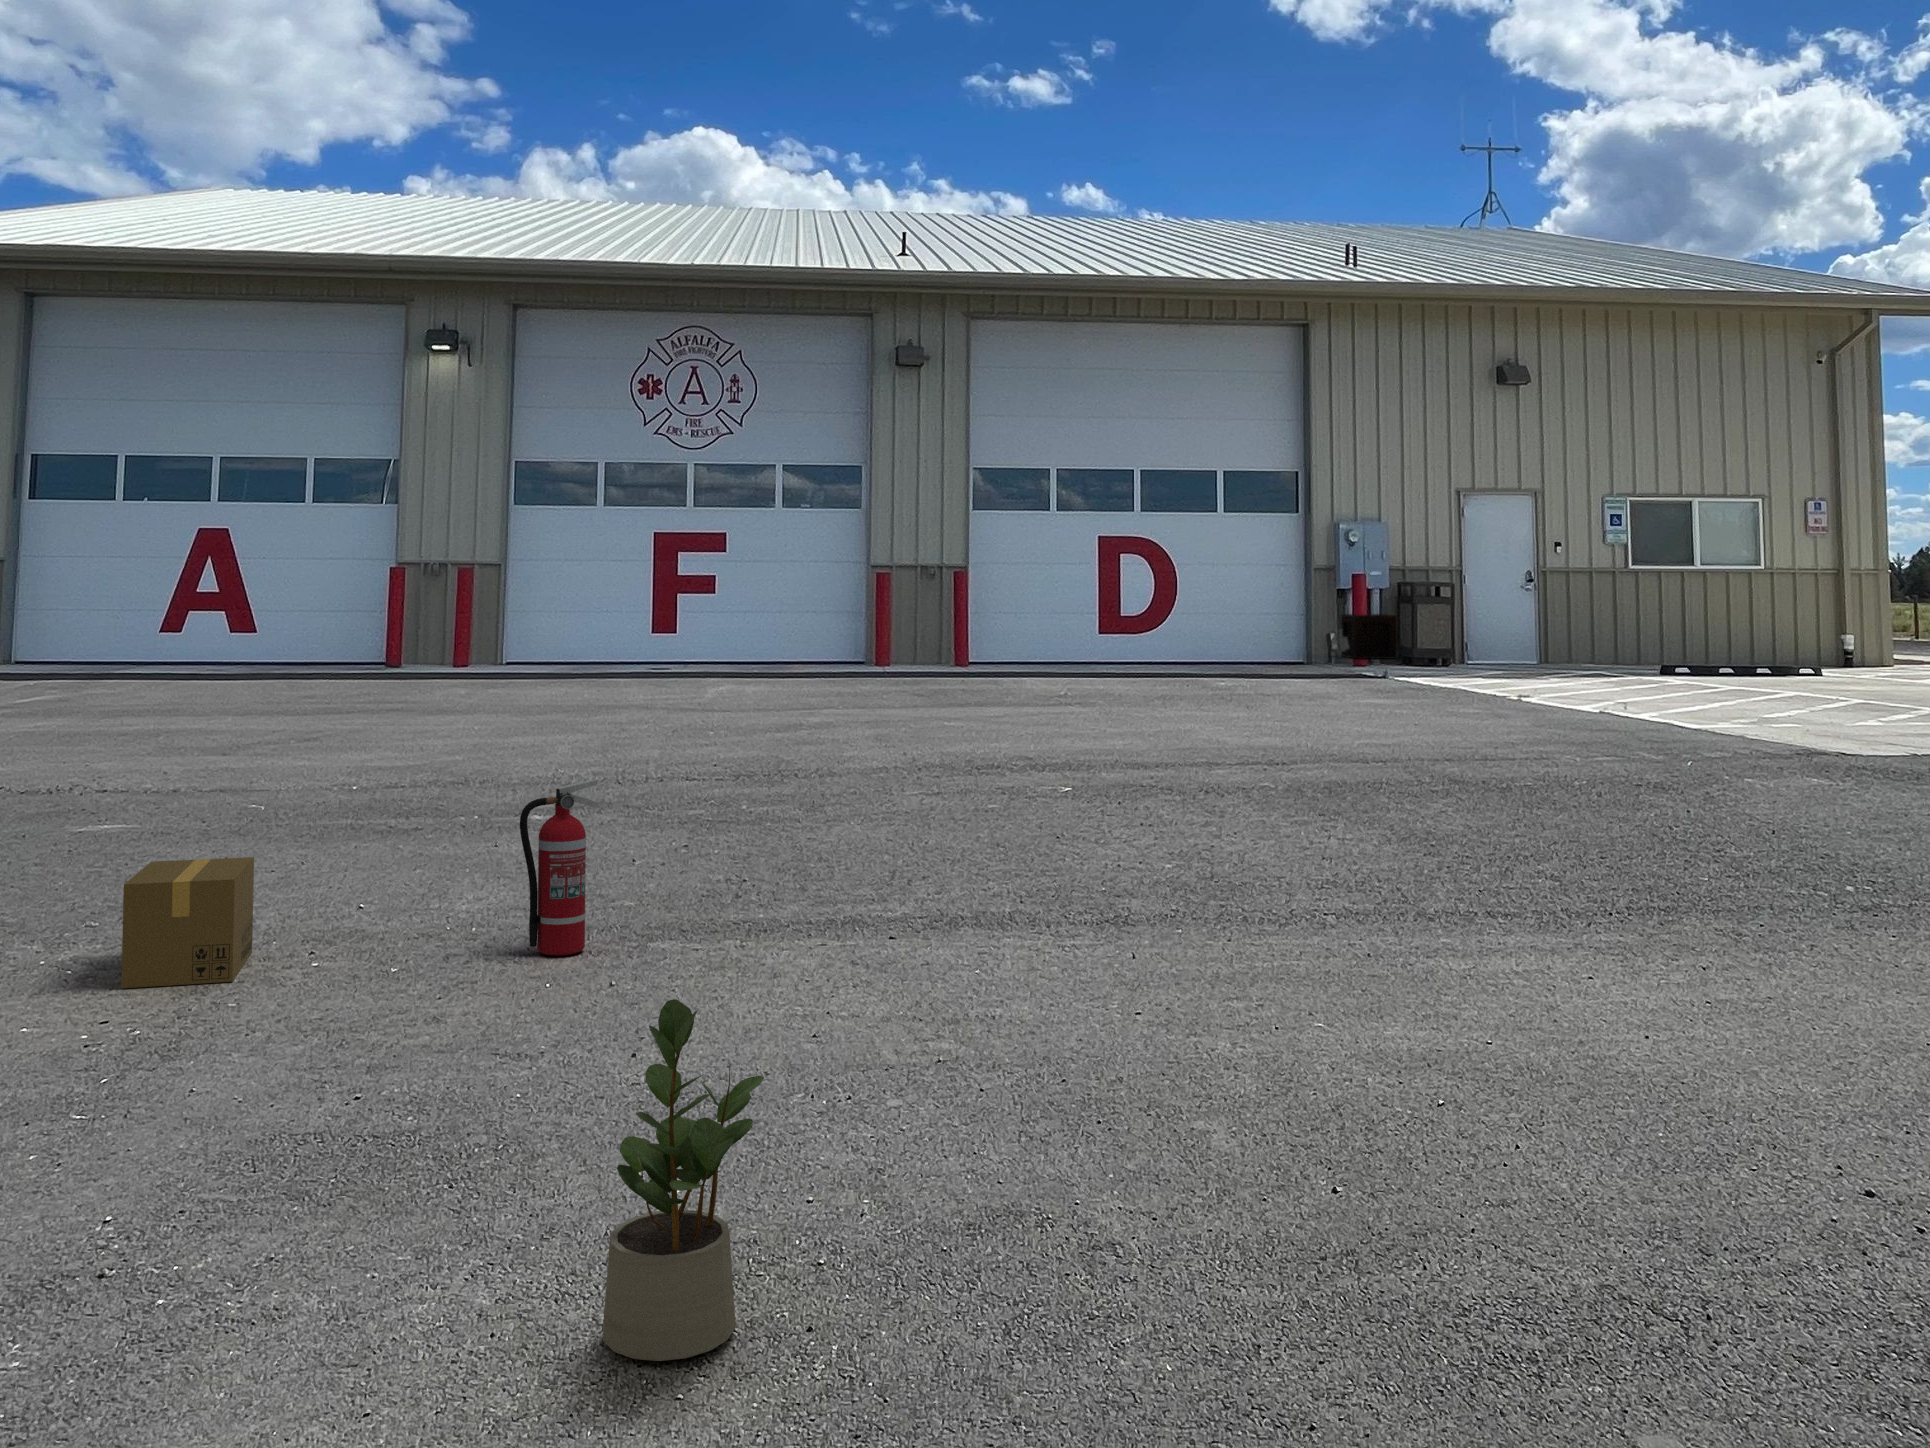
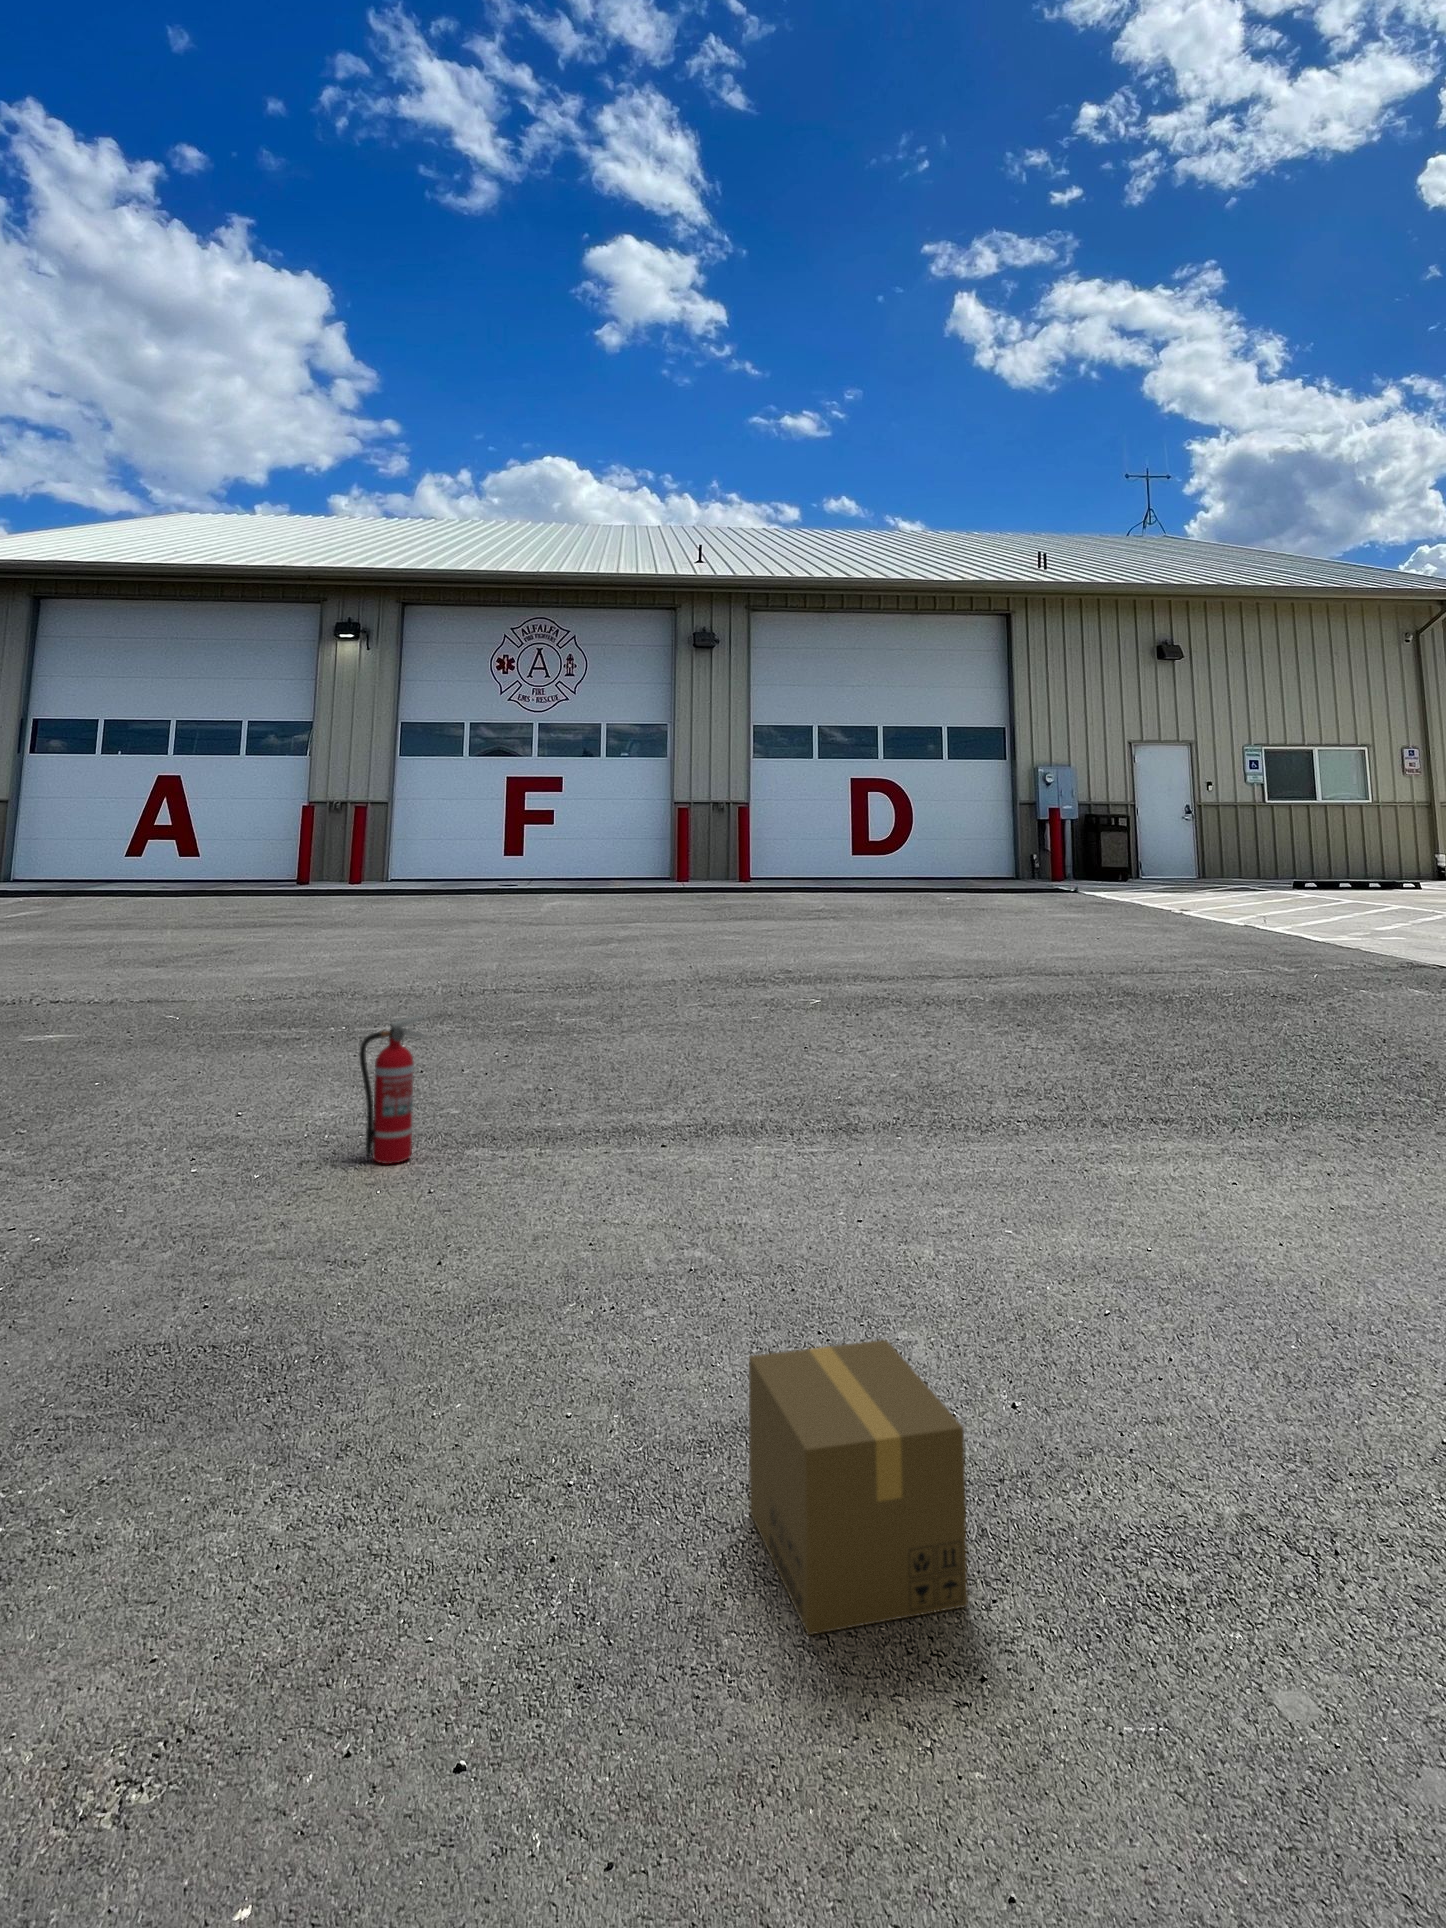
wooden crate: present [1341,614,1398,659] -> none [1042,839,1087,875]
cardboard box: present [121,857,254,988] -> present [749,1340,968,1635]
potted plant: present [603,999,764,1361] -> none [371,1268,517,1600]

